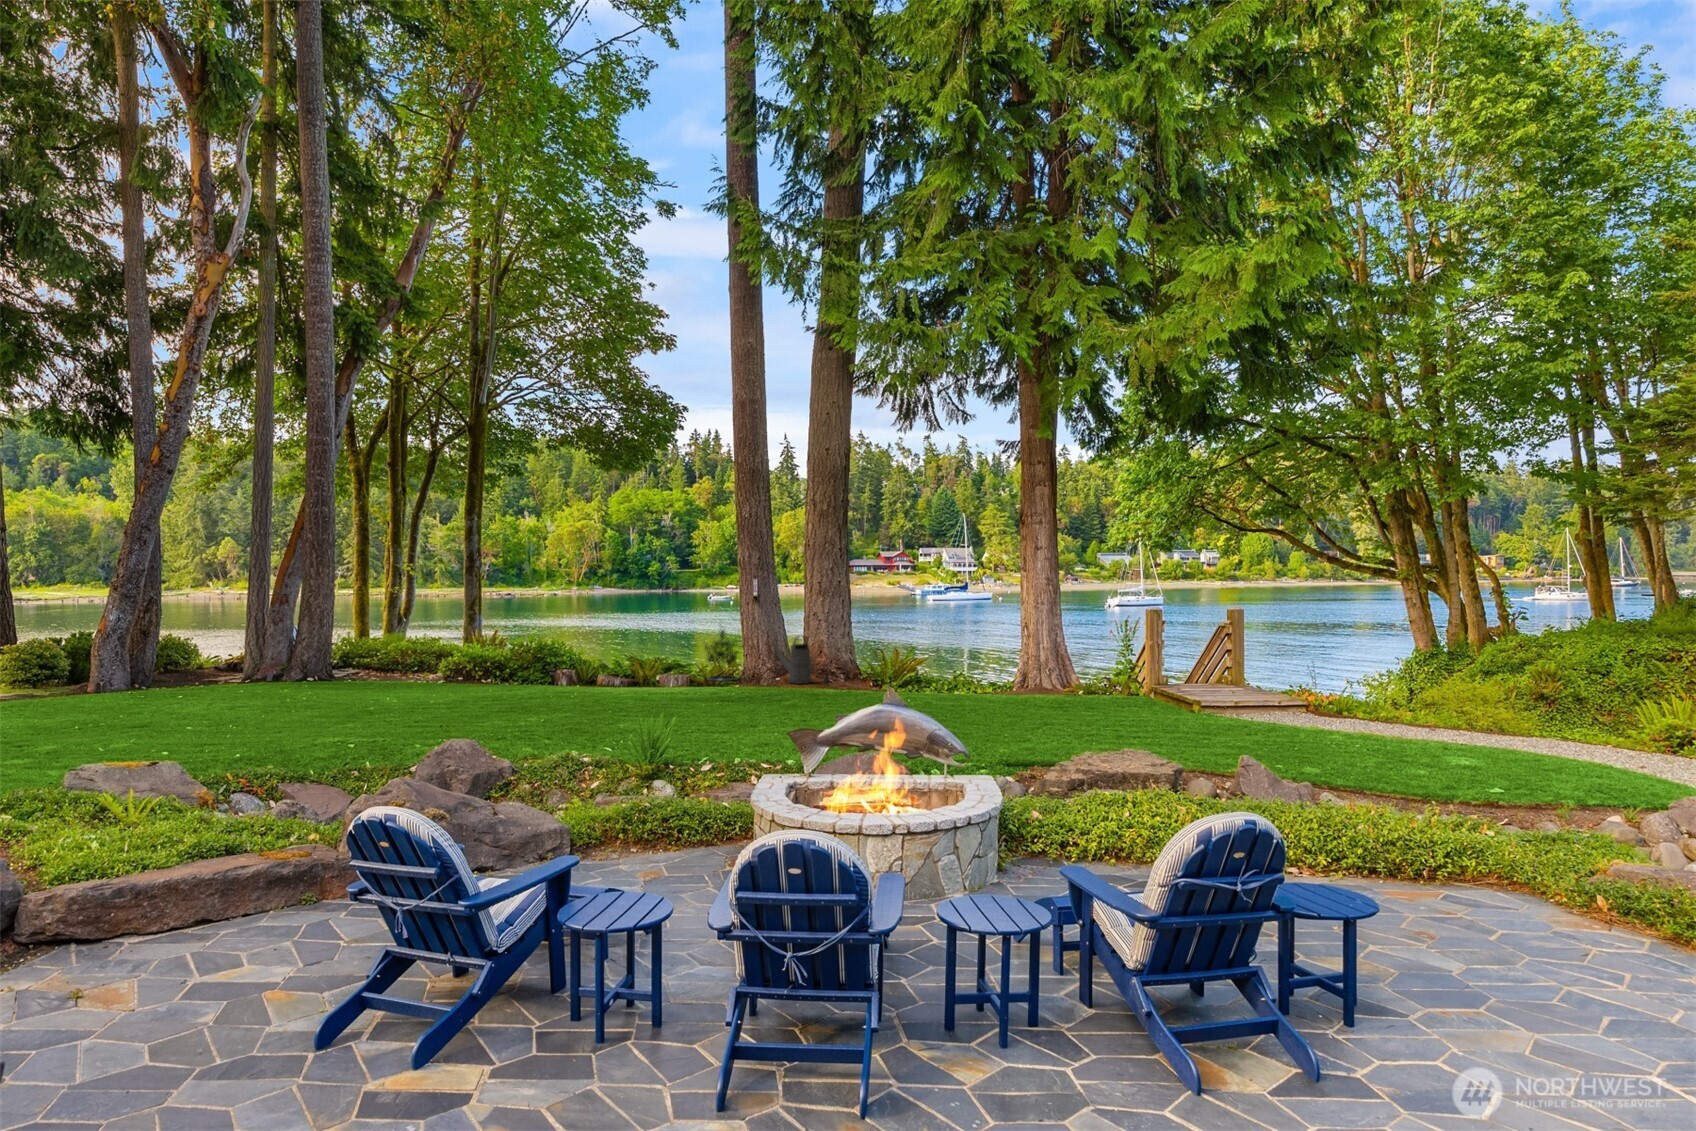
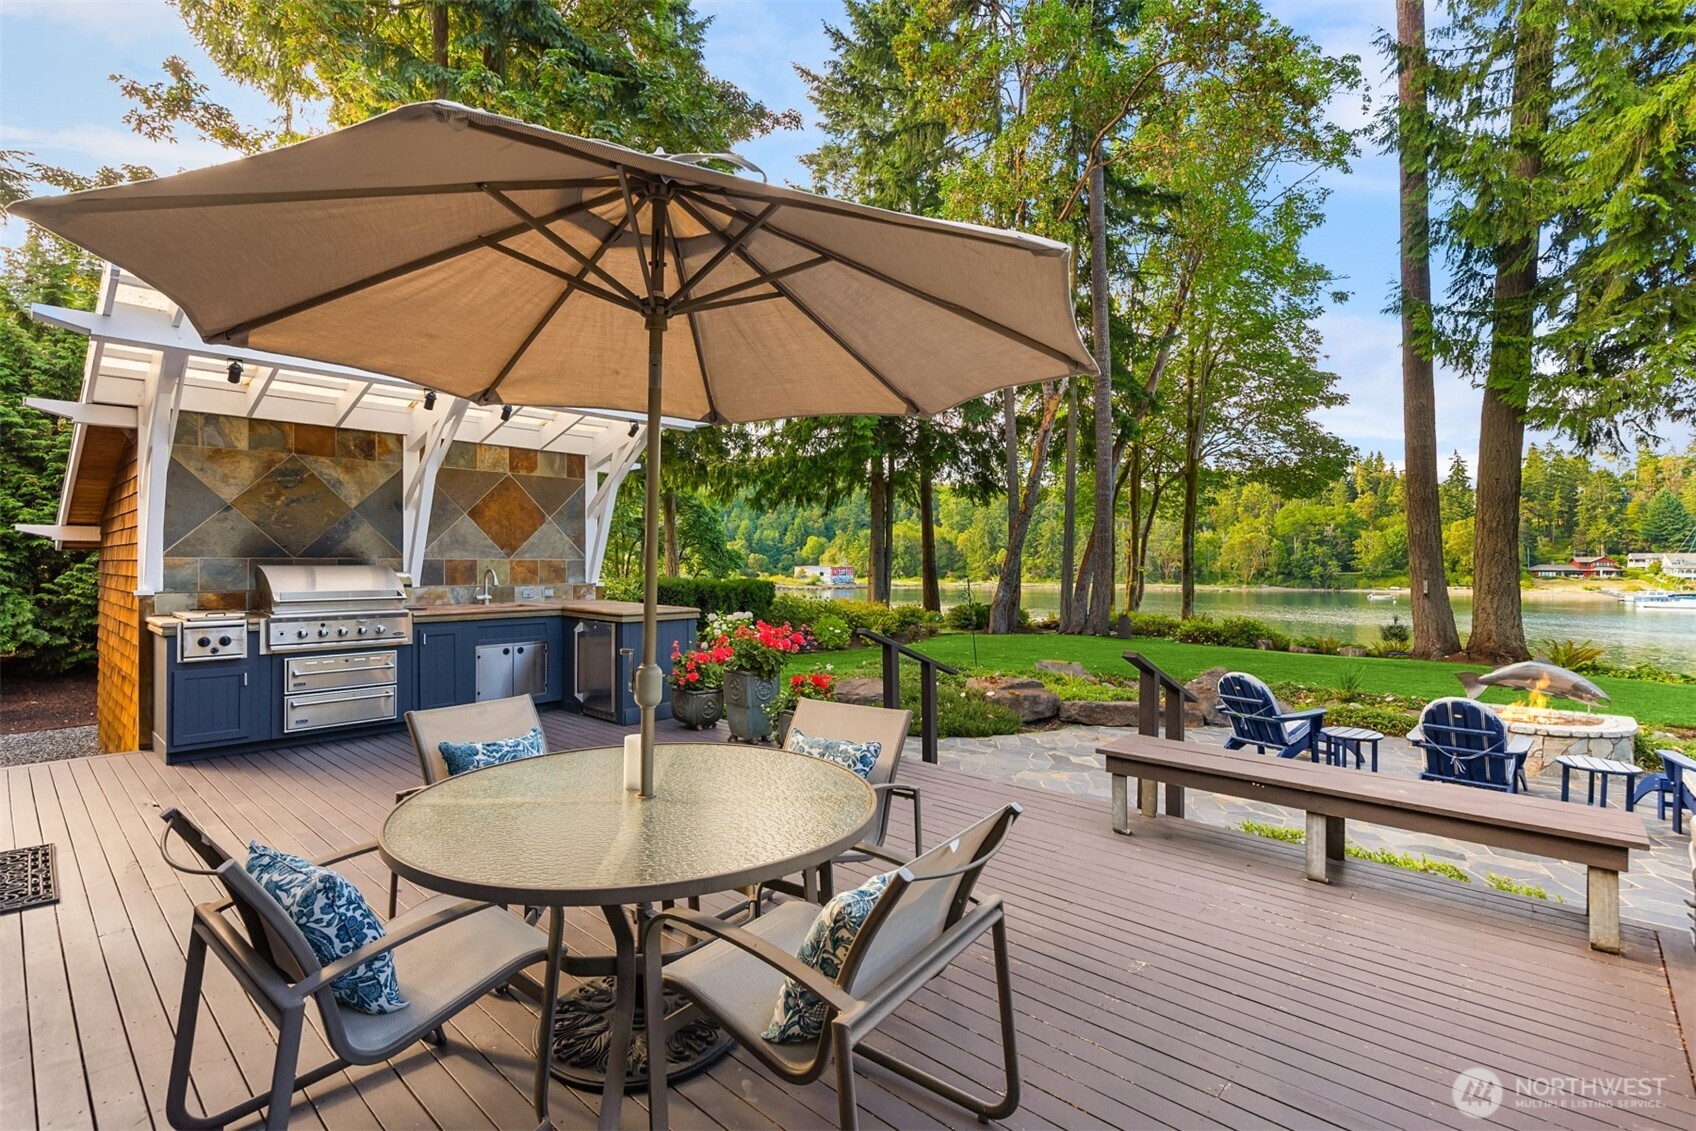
watering can: present [773,636,815,684] -> present [1102,609,1132,639]

